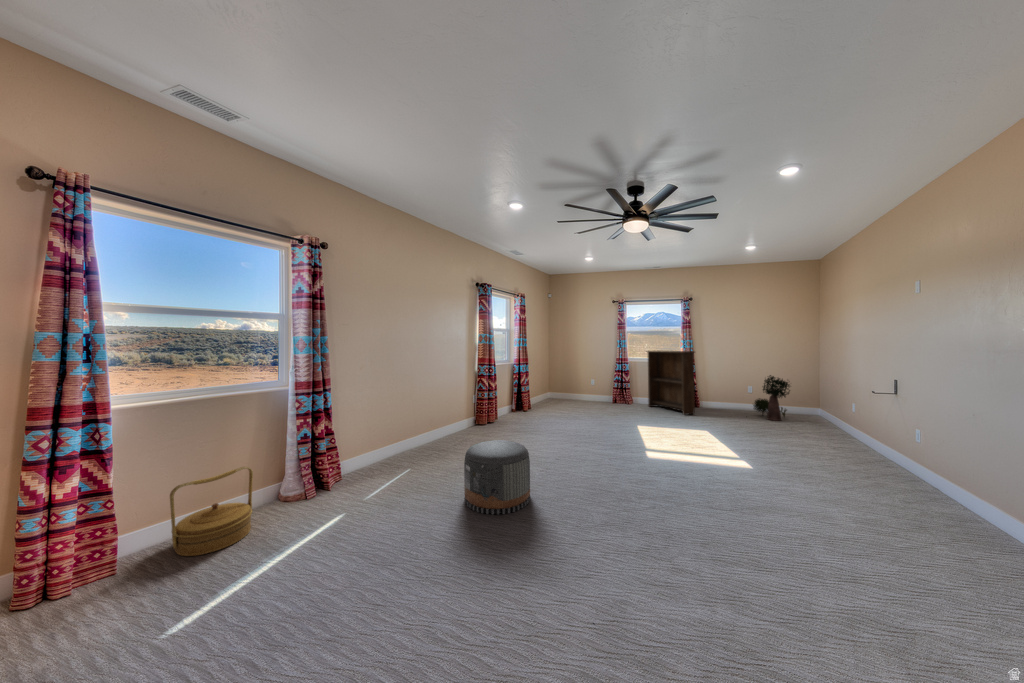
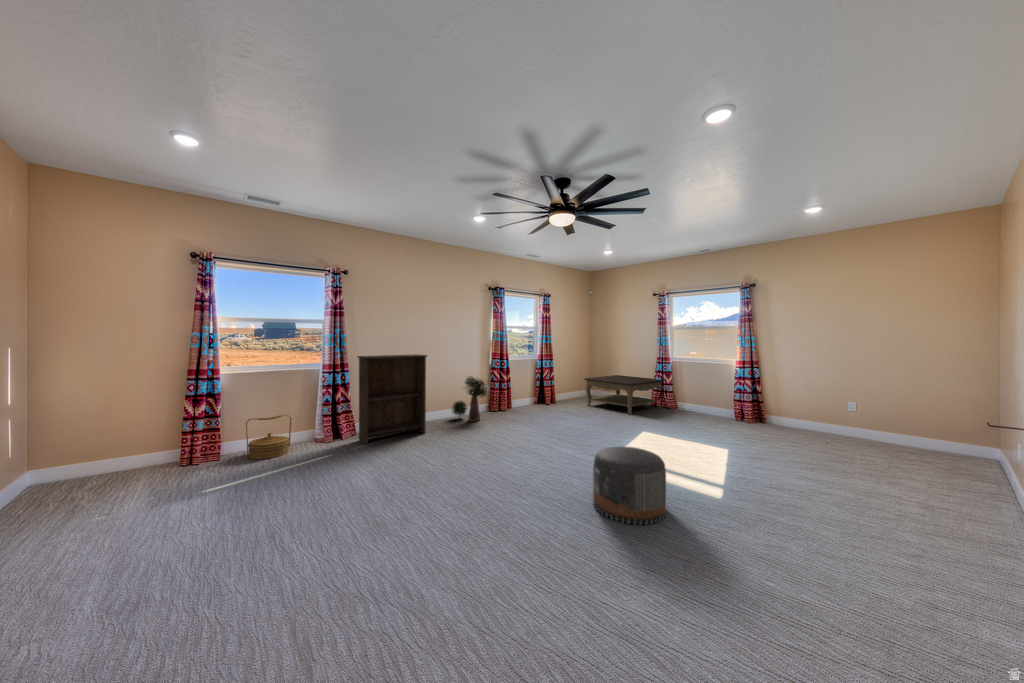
bookshelf: present [647,351,695,415] -> present [357,354,427,444]
potted plant: present [753,375,790,421] -> present [452,377,487,421]
coffee table: none [557,376,626,413] -> present [584,375,663,414]
pouf: present [464,440,530,514] -> present [593,446,666,525]

